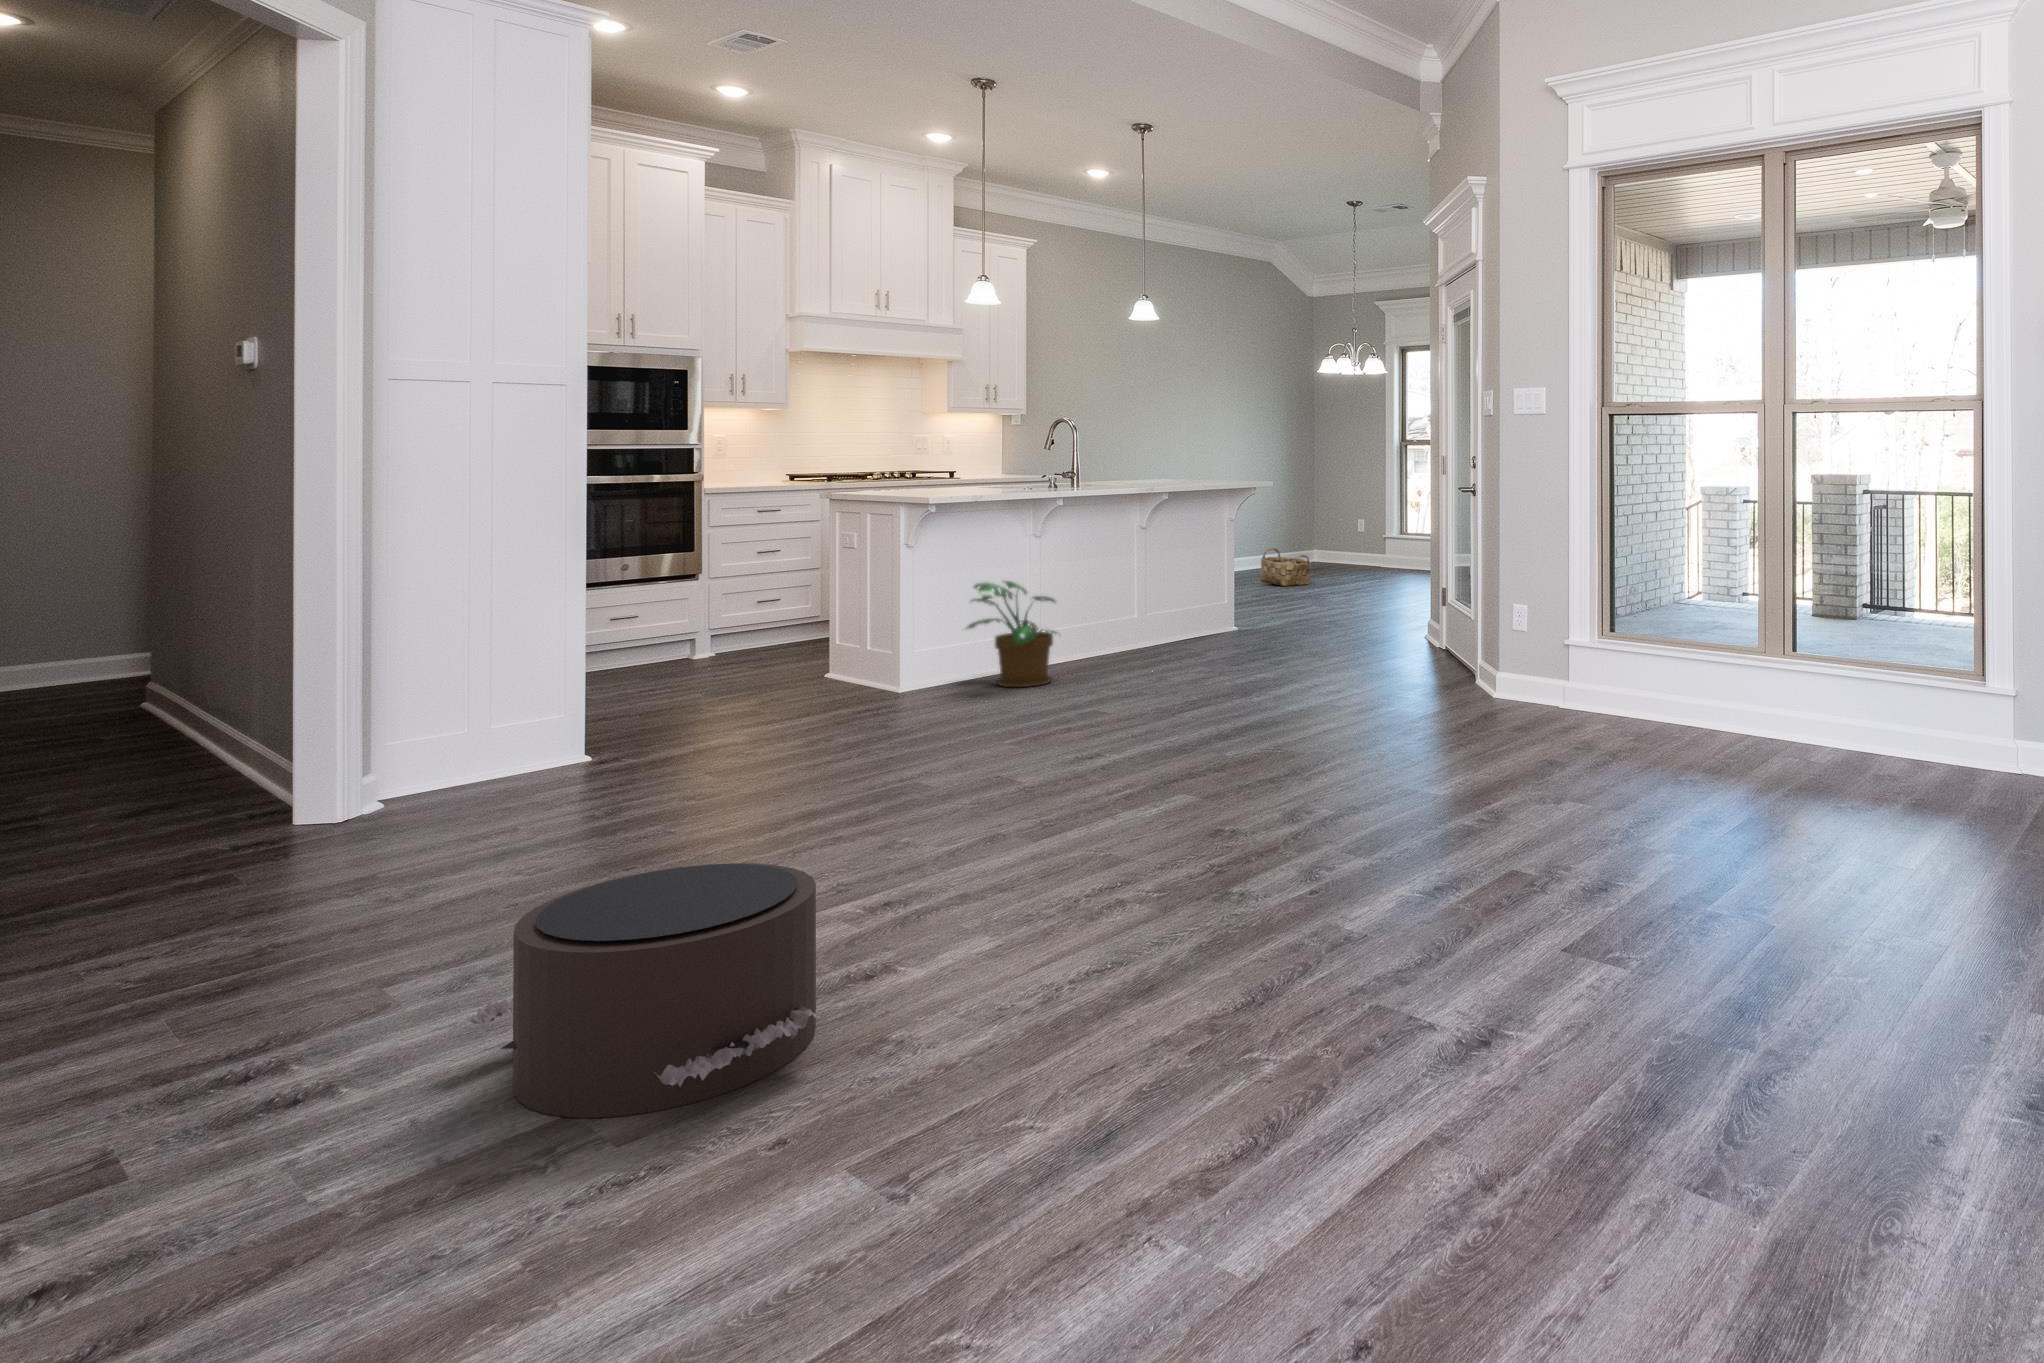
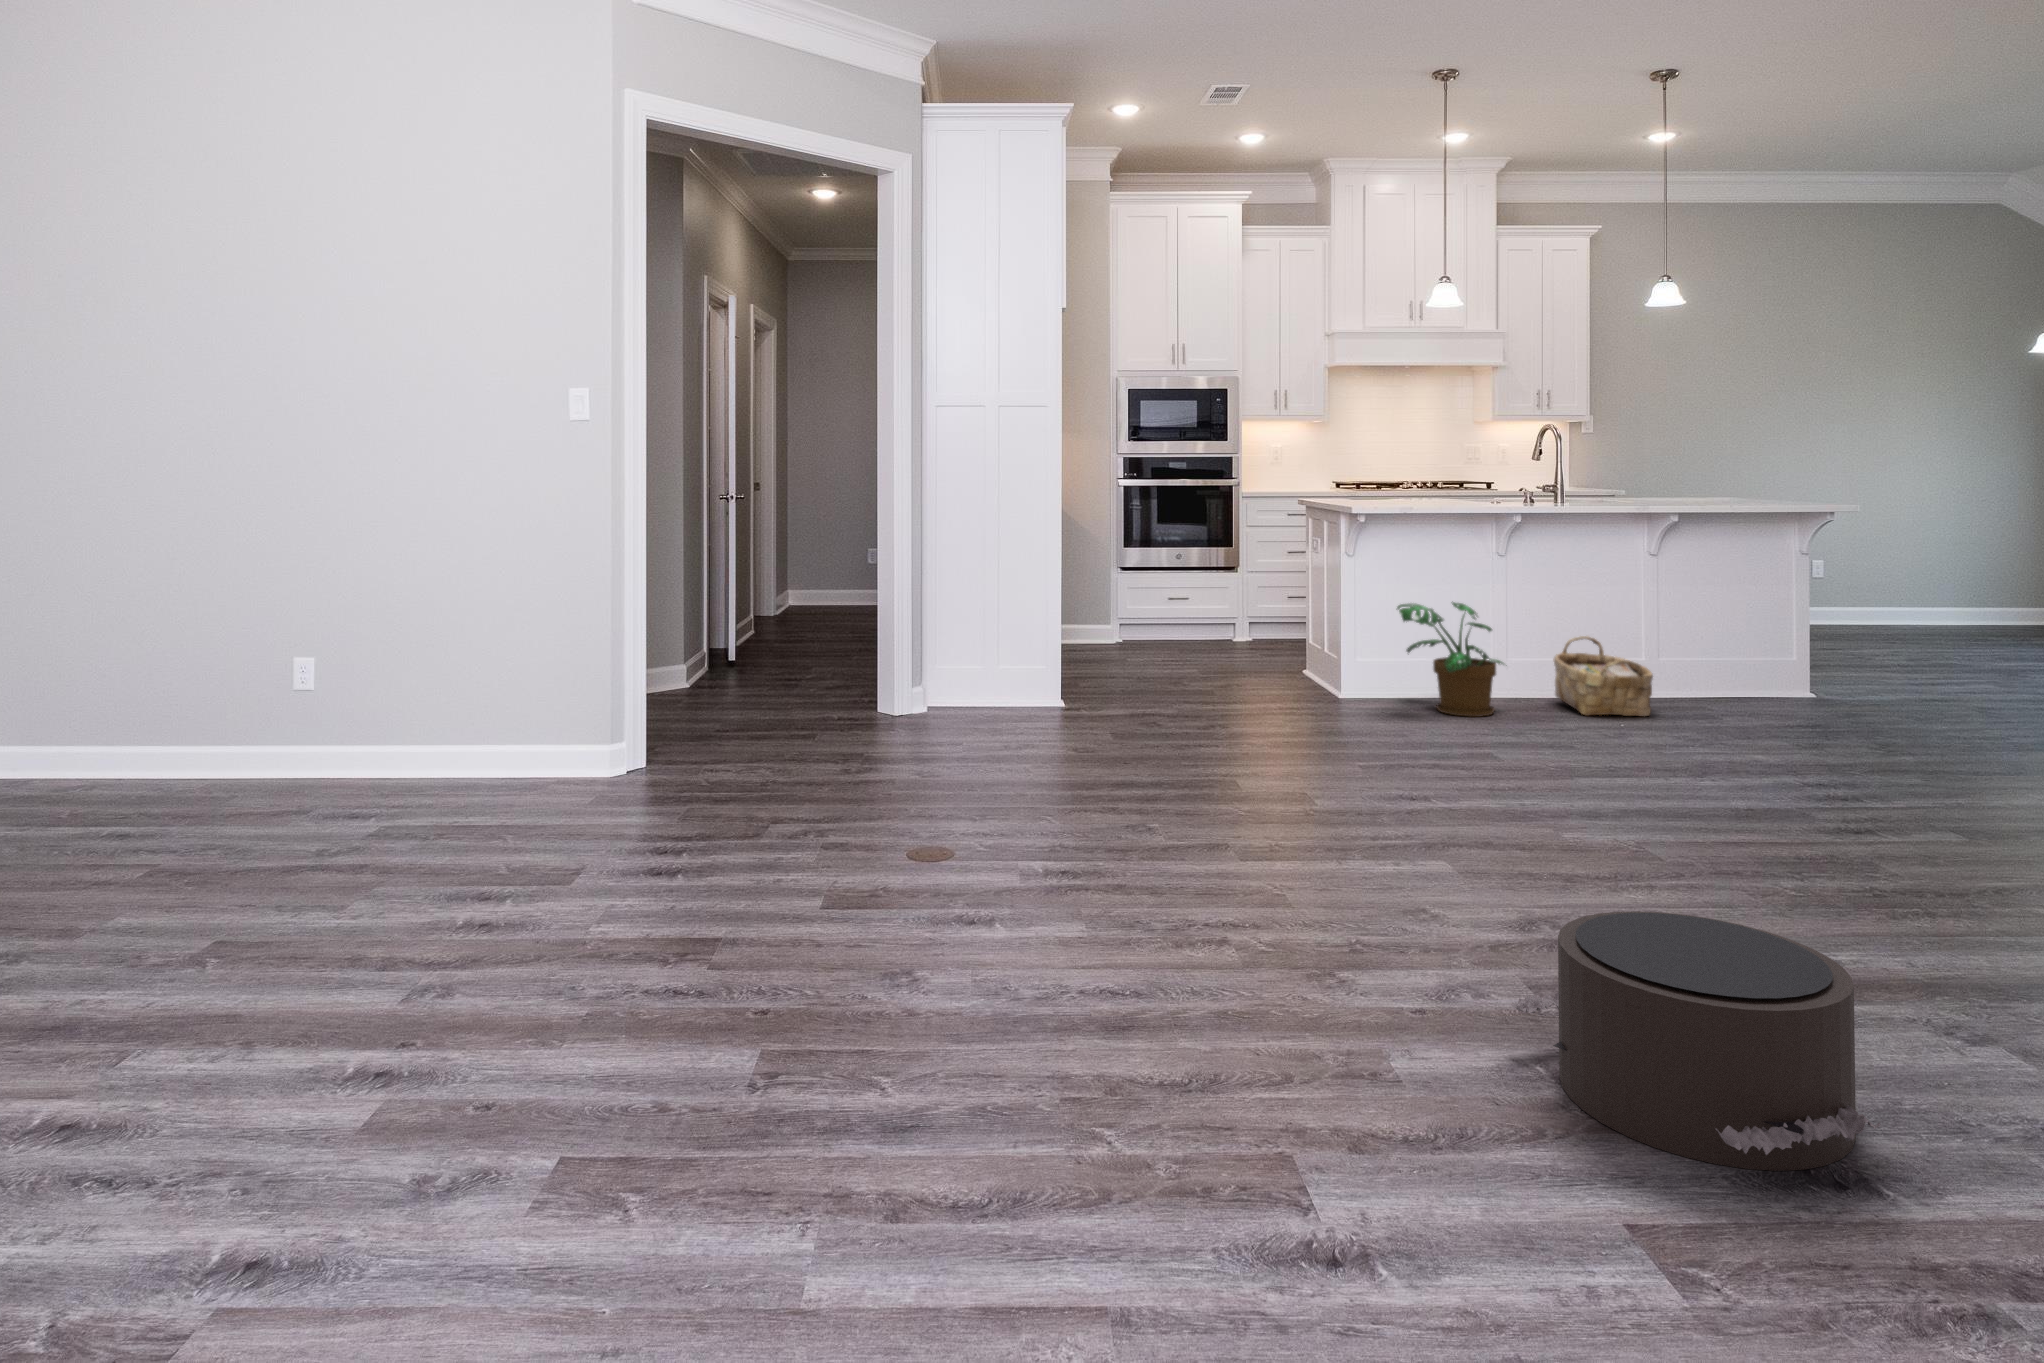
woven basket: present [1261,548,1311,586] -> present [1553,636,1653,716]
pouf: present [465,863,824,1118] -> present [1511,911,1880,1171]

